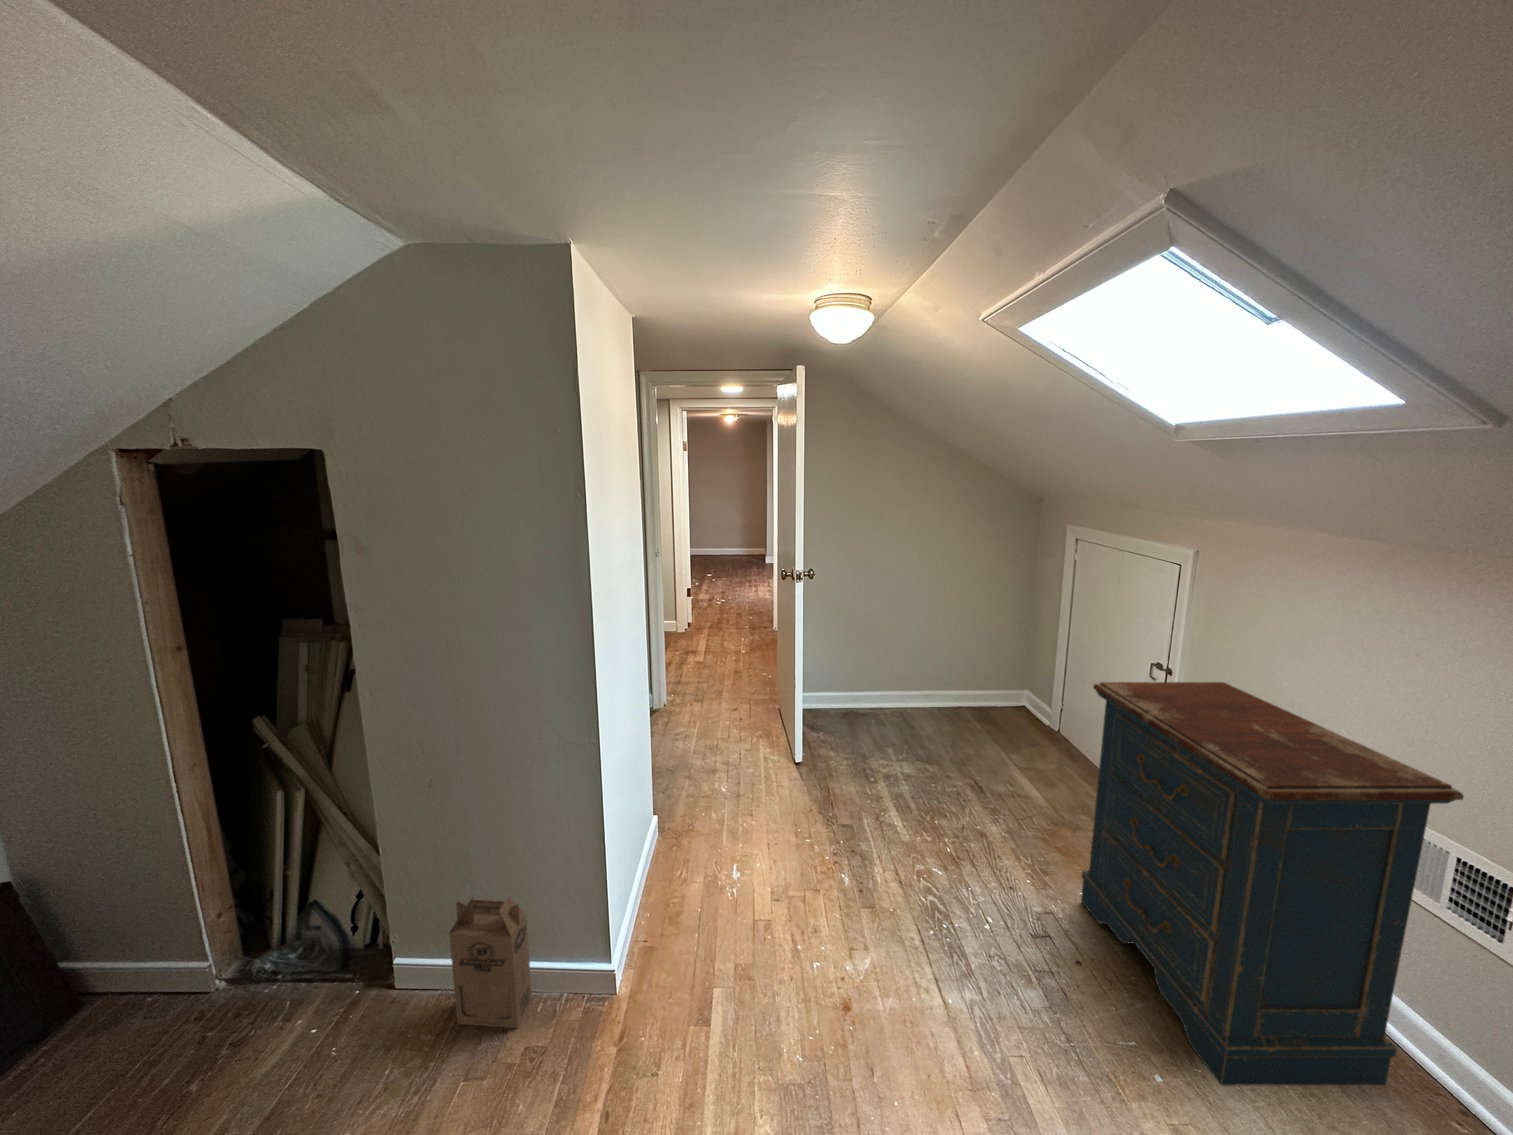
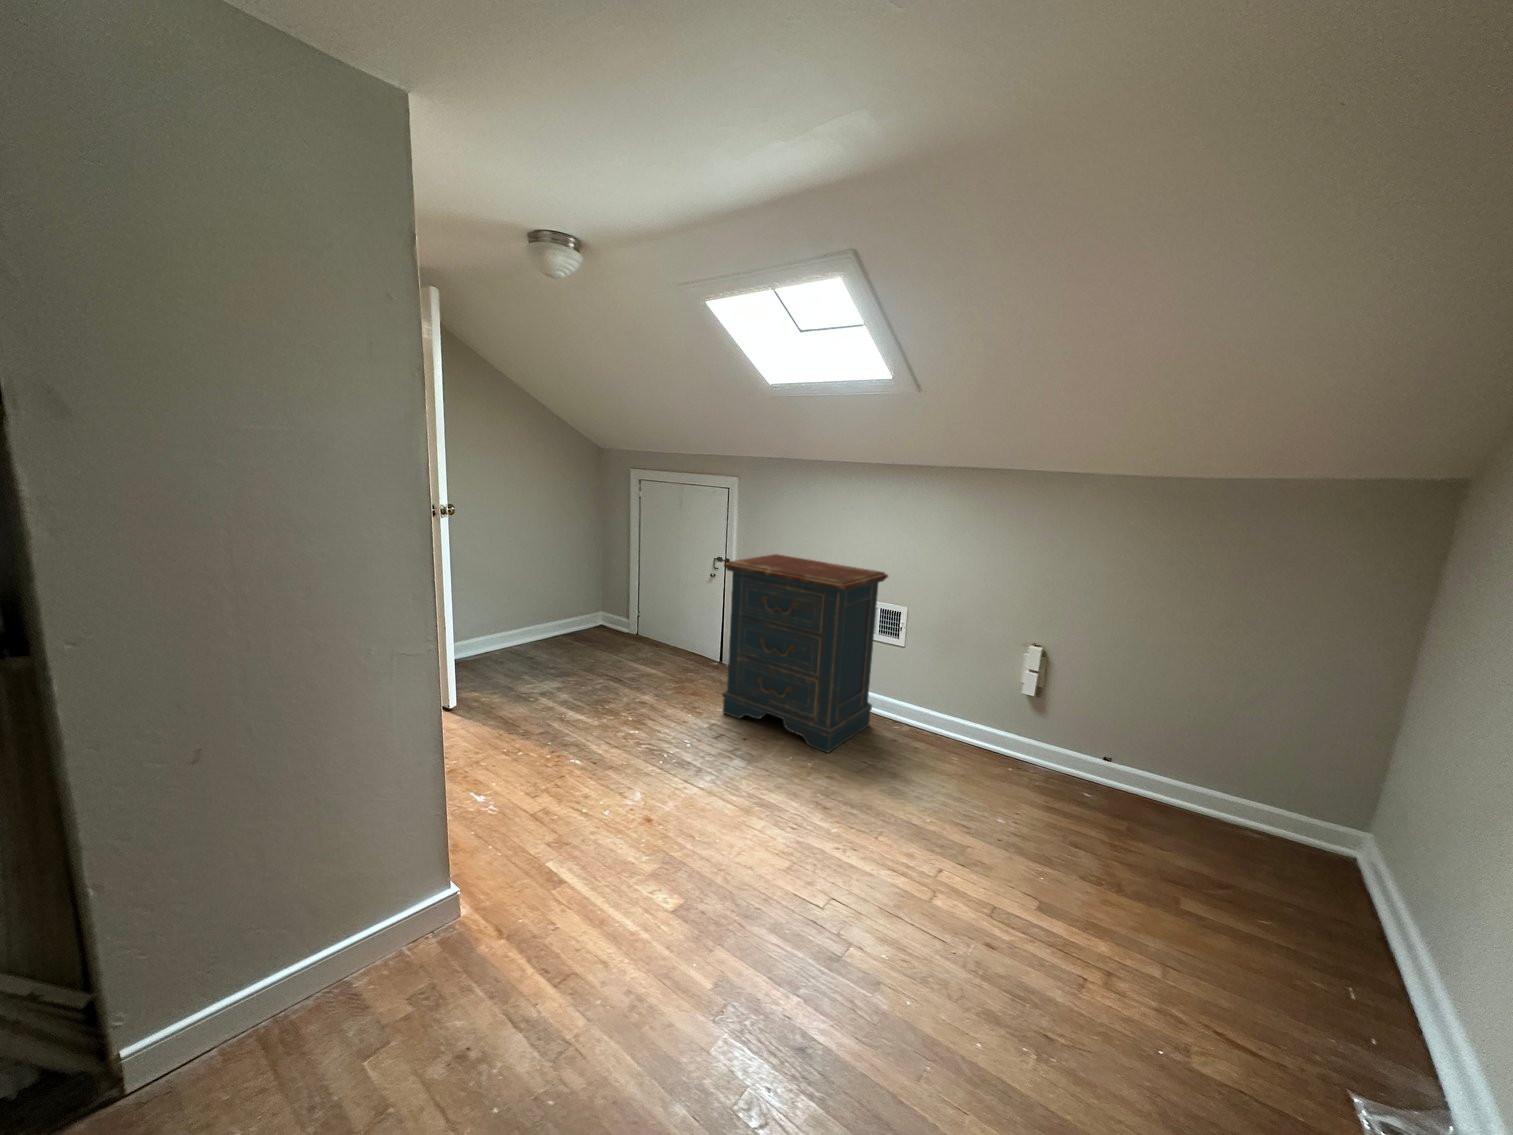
cardboard box: present [449,897,532,1028] -> none [268,862,378,1049]

